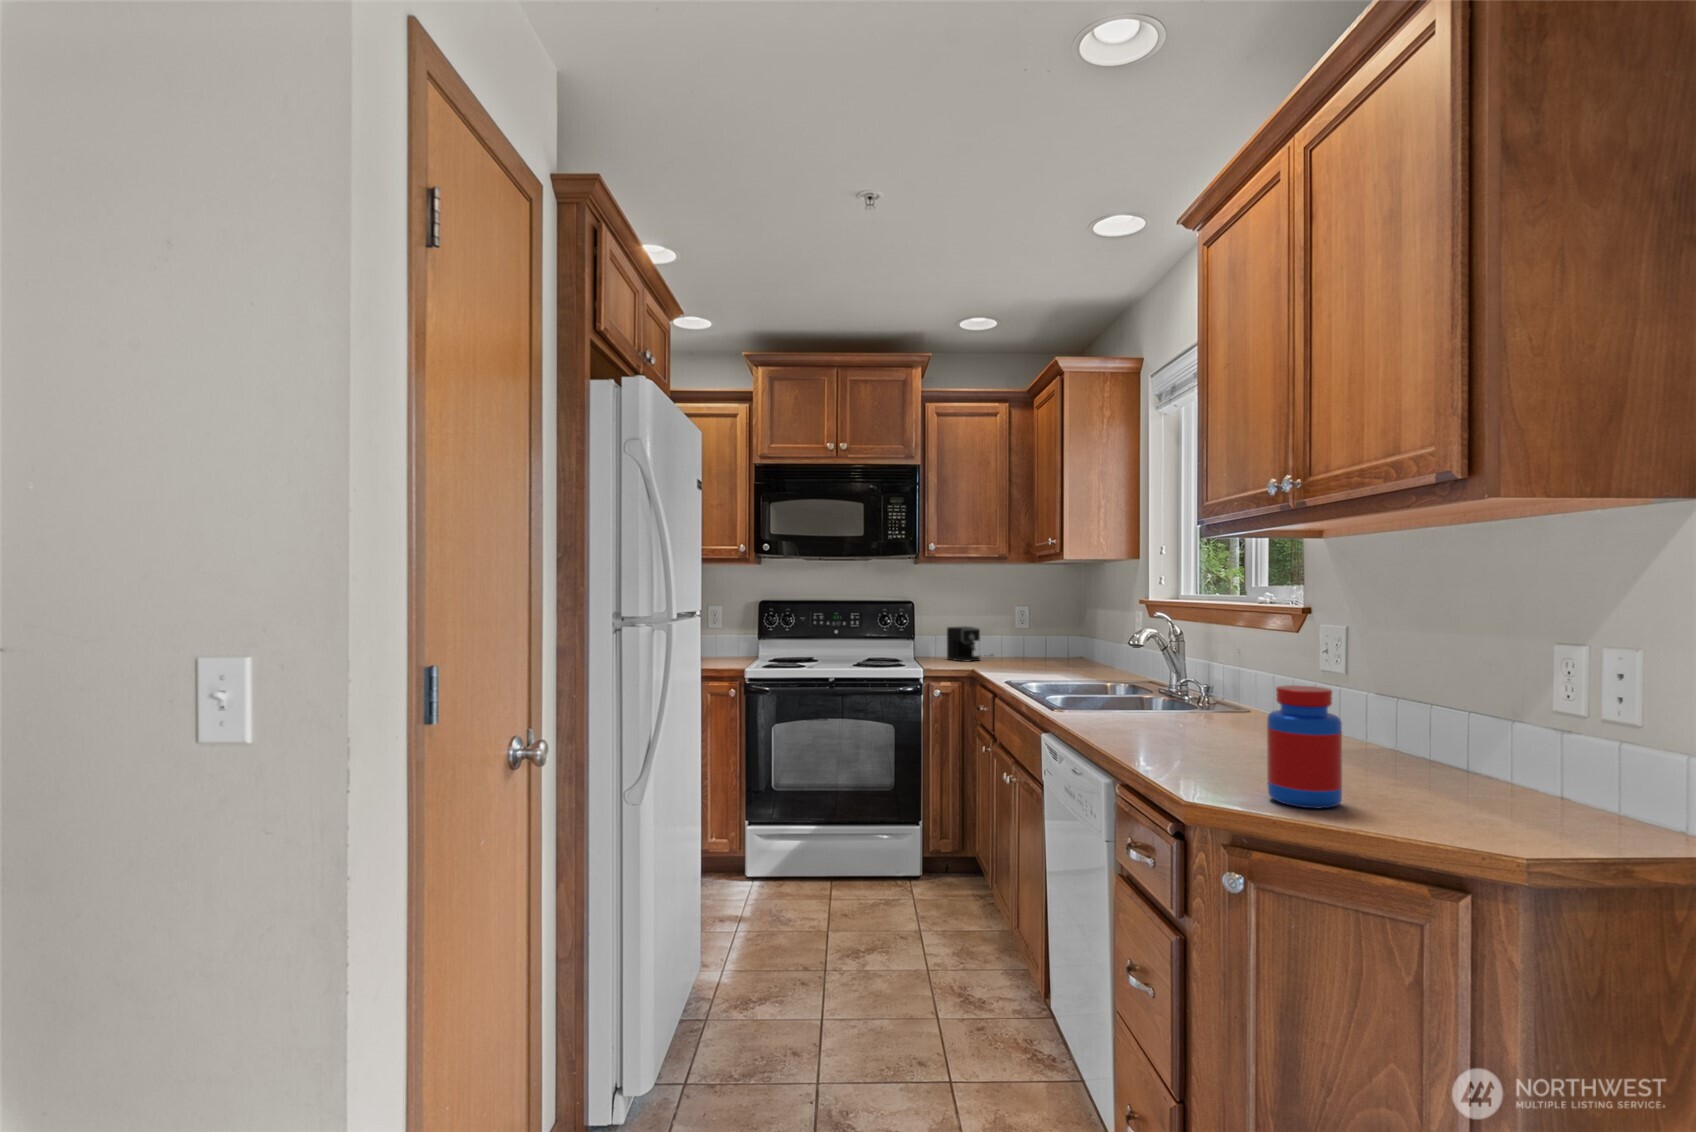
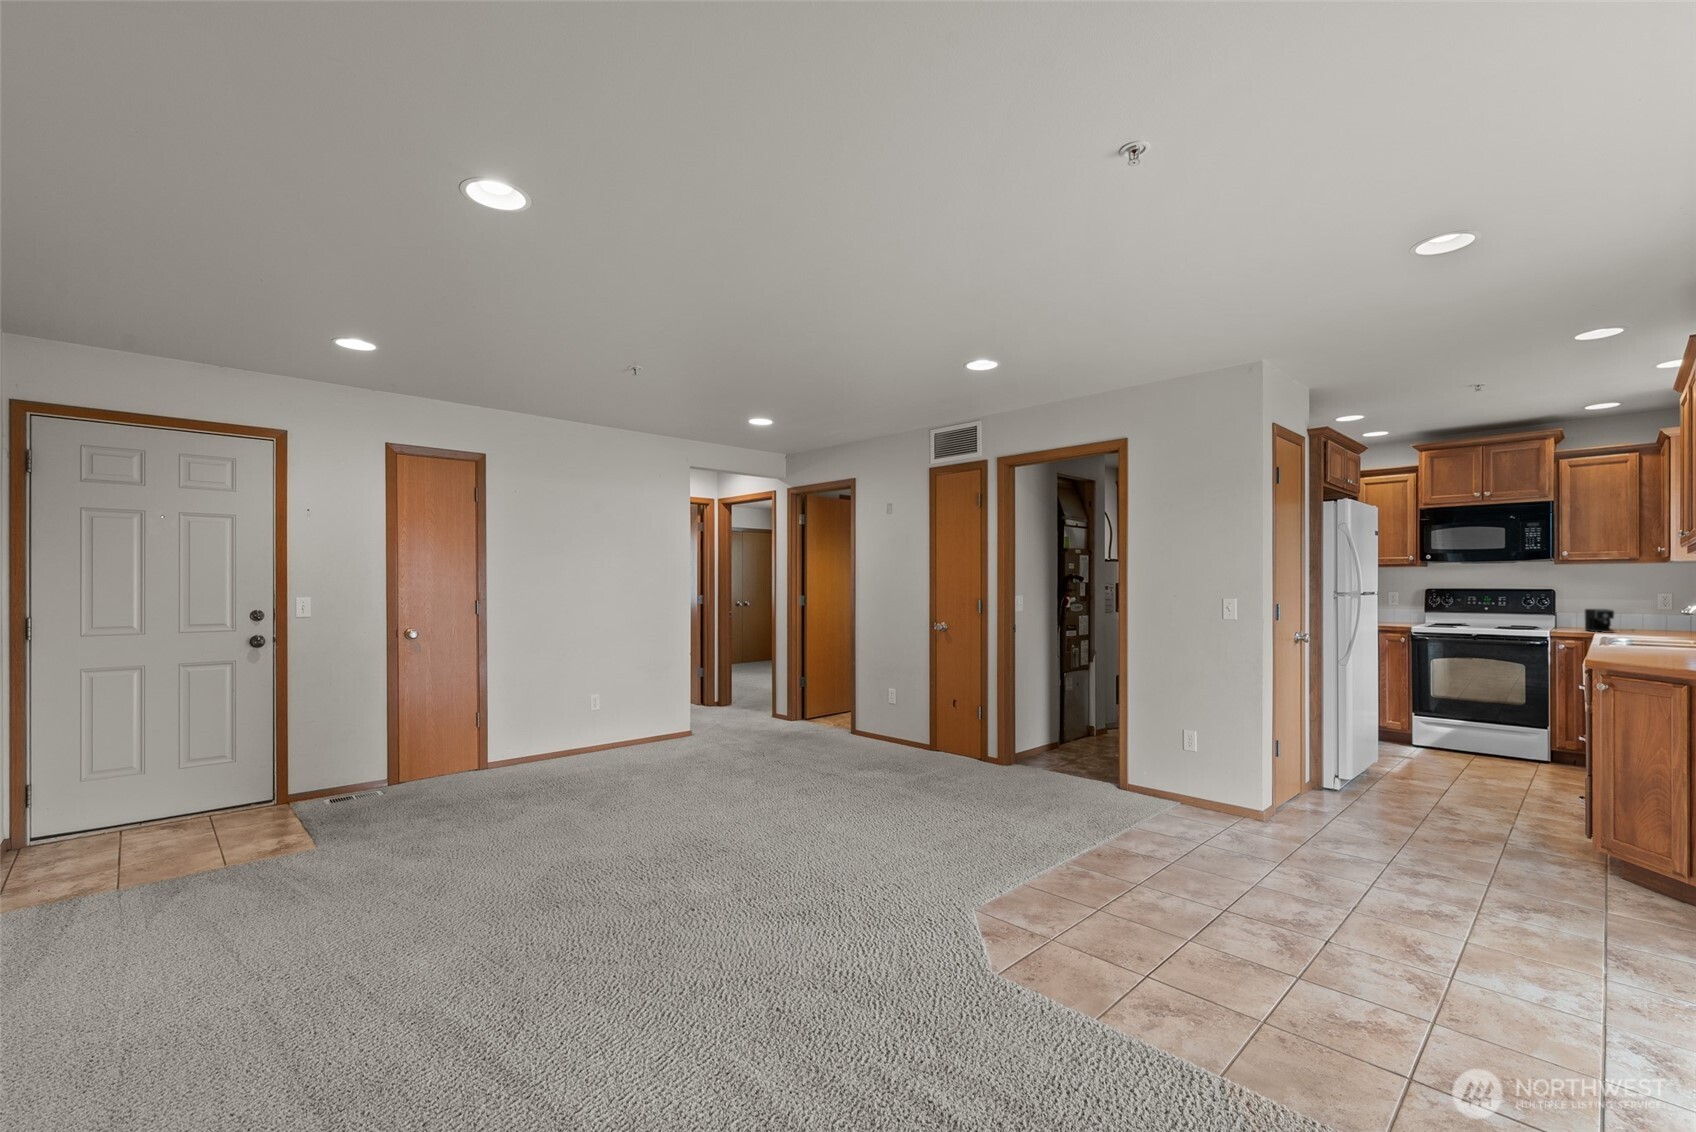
jar: present [1267,685,1342,808] -> none [1627,623,1664,668]

